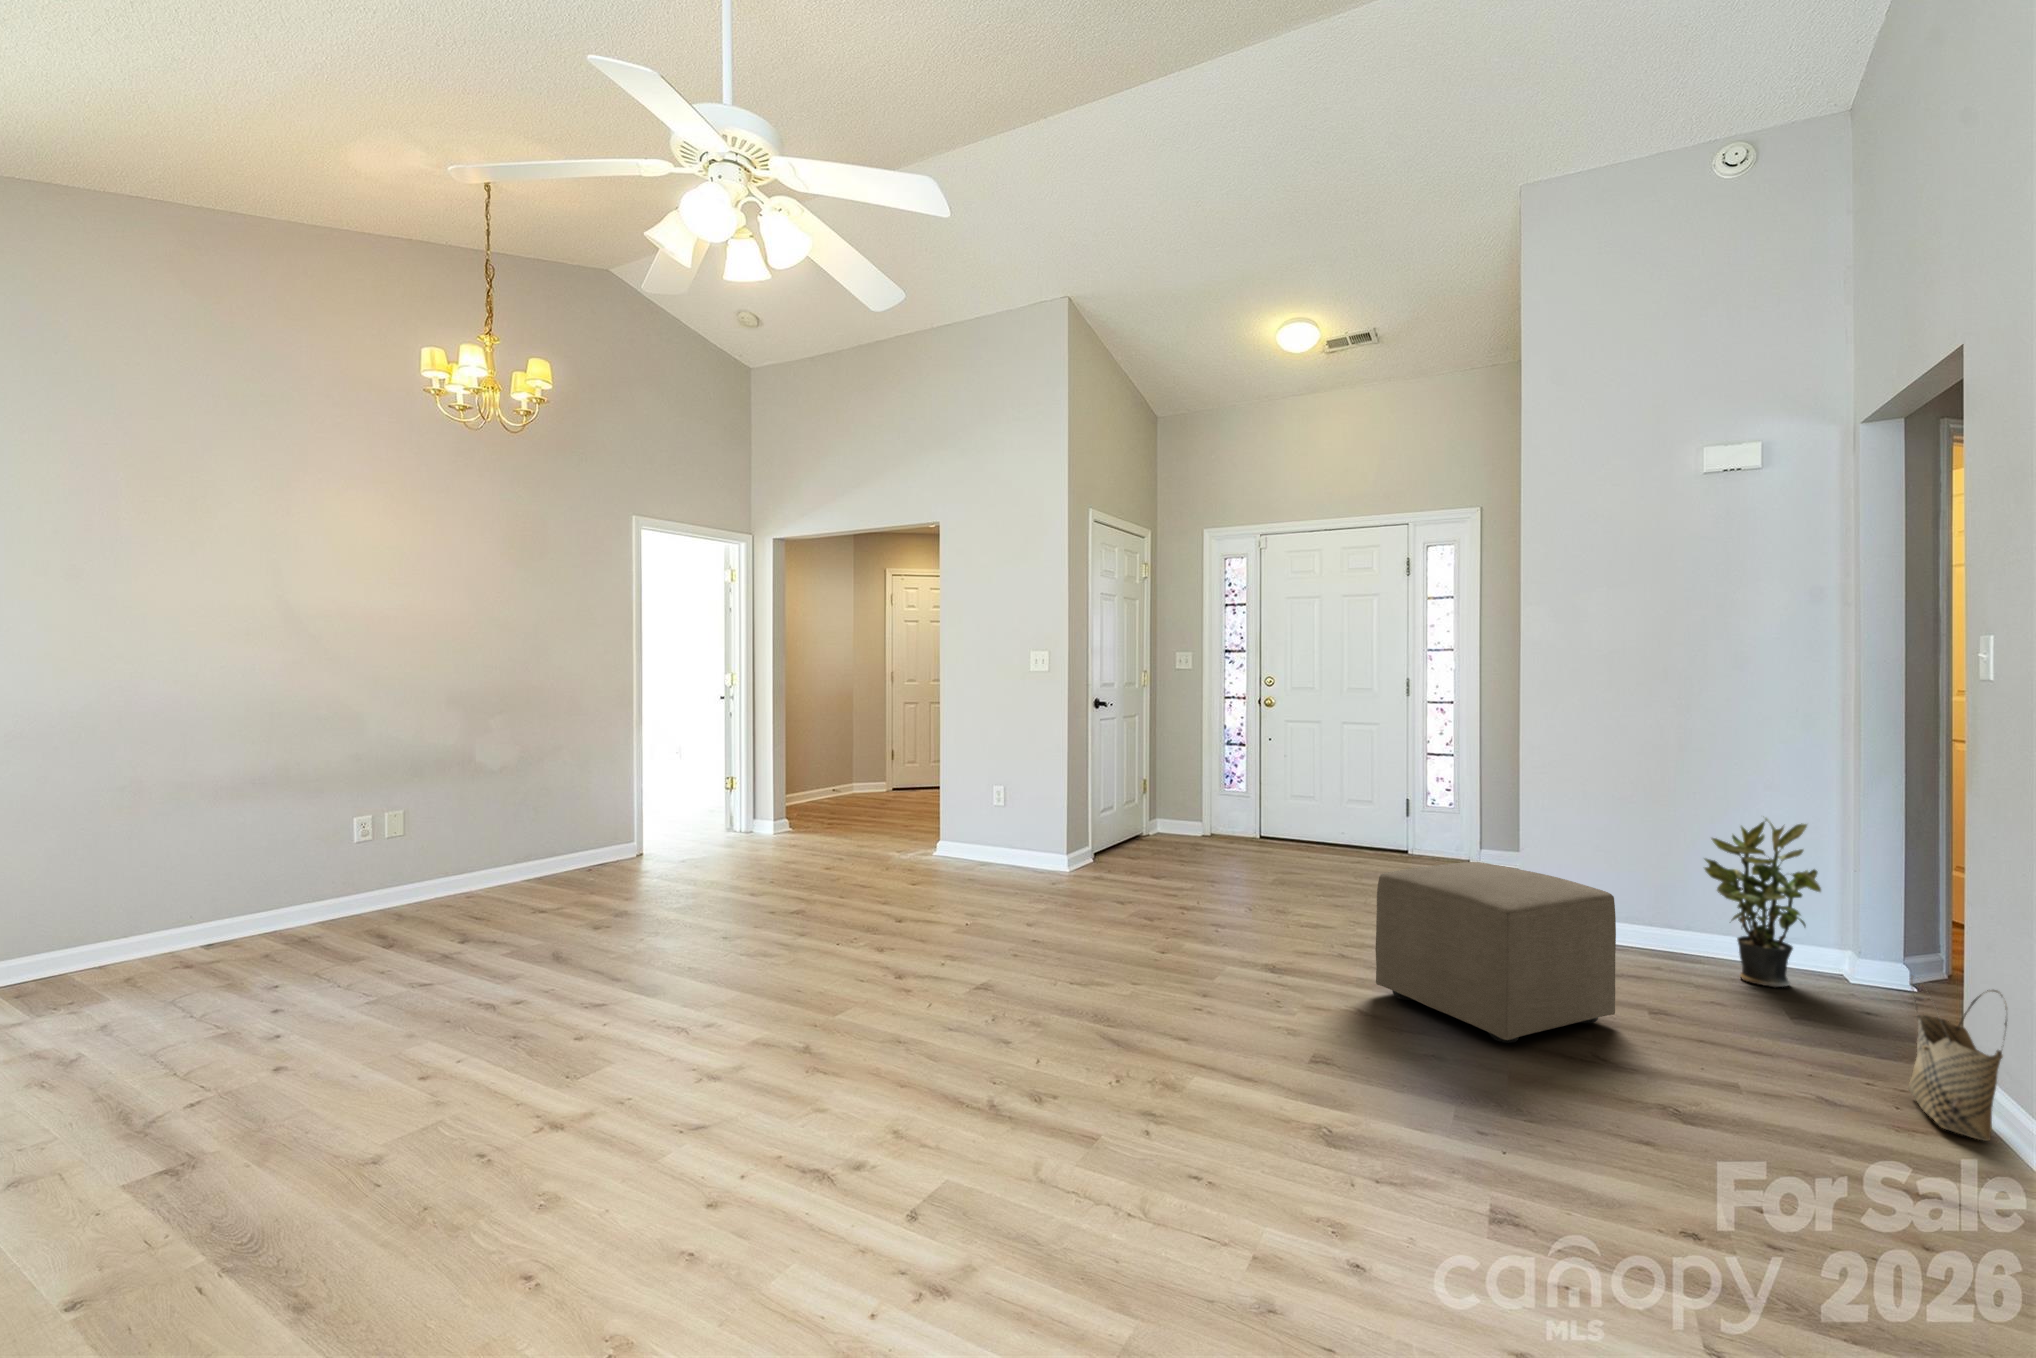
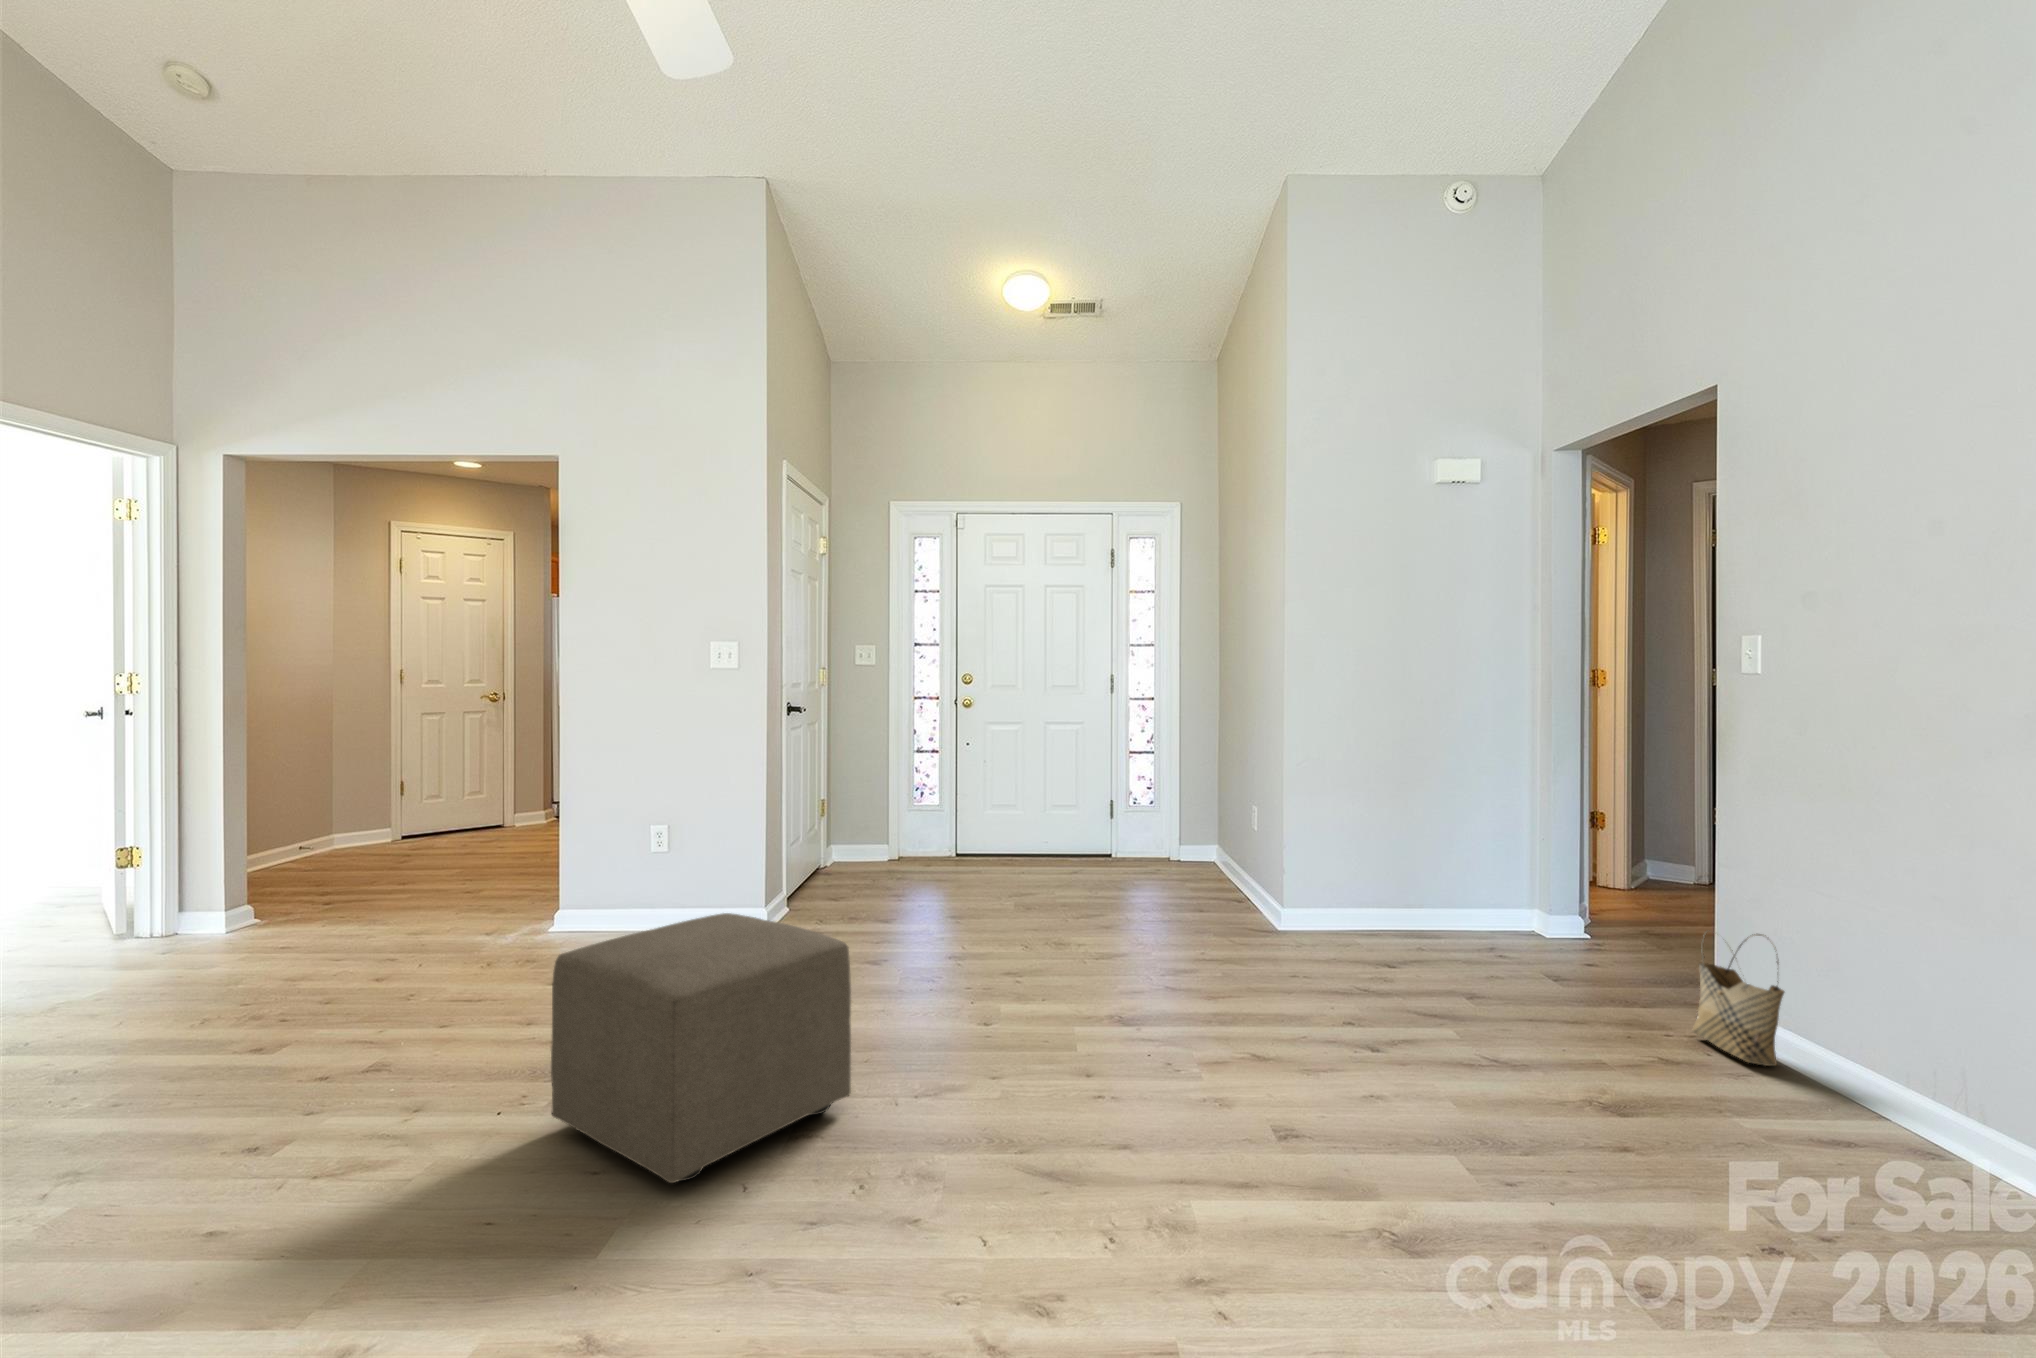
potted plant: present [1705,818,1821,987] -> none [1451,796,1538,952]
ottoman: present [1375,862,1616,1043] -> present [551,913,851,1183]

